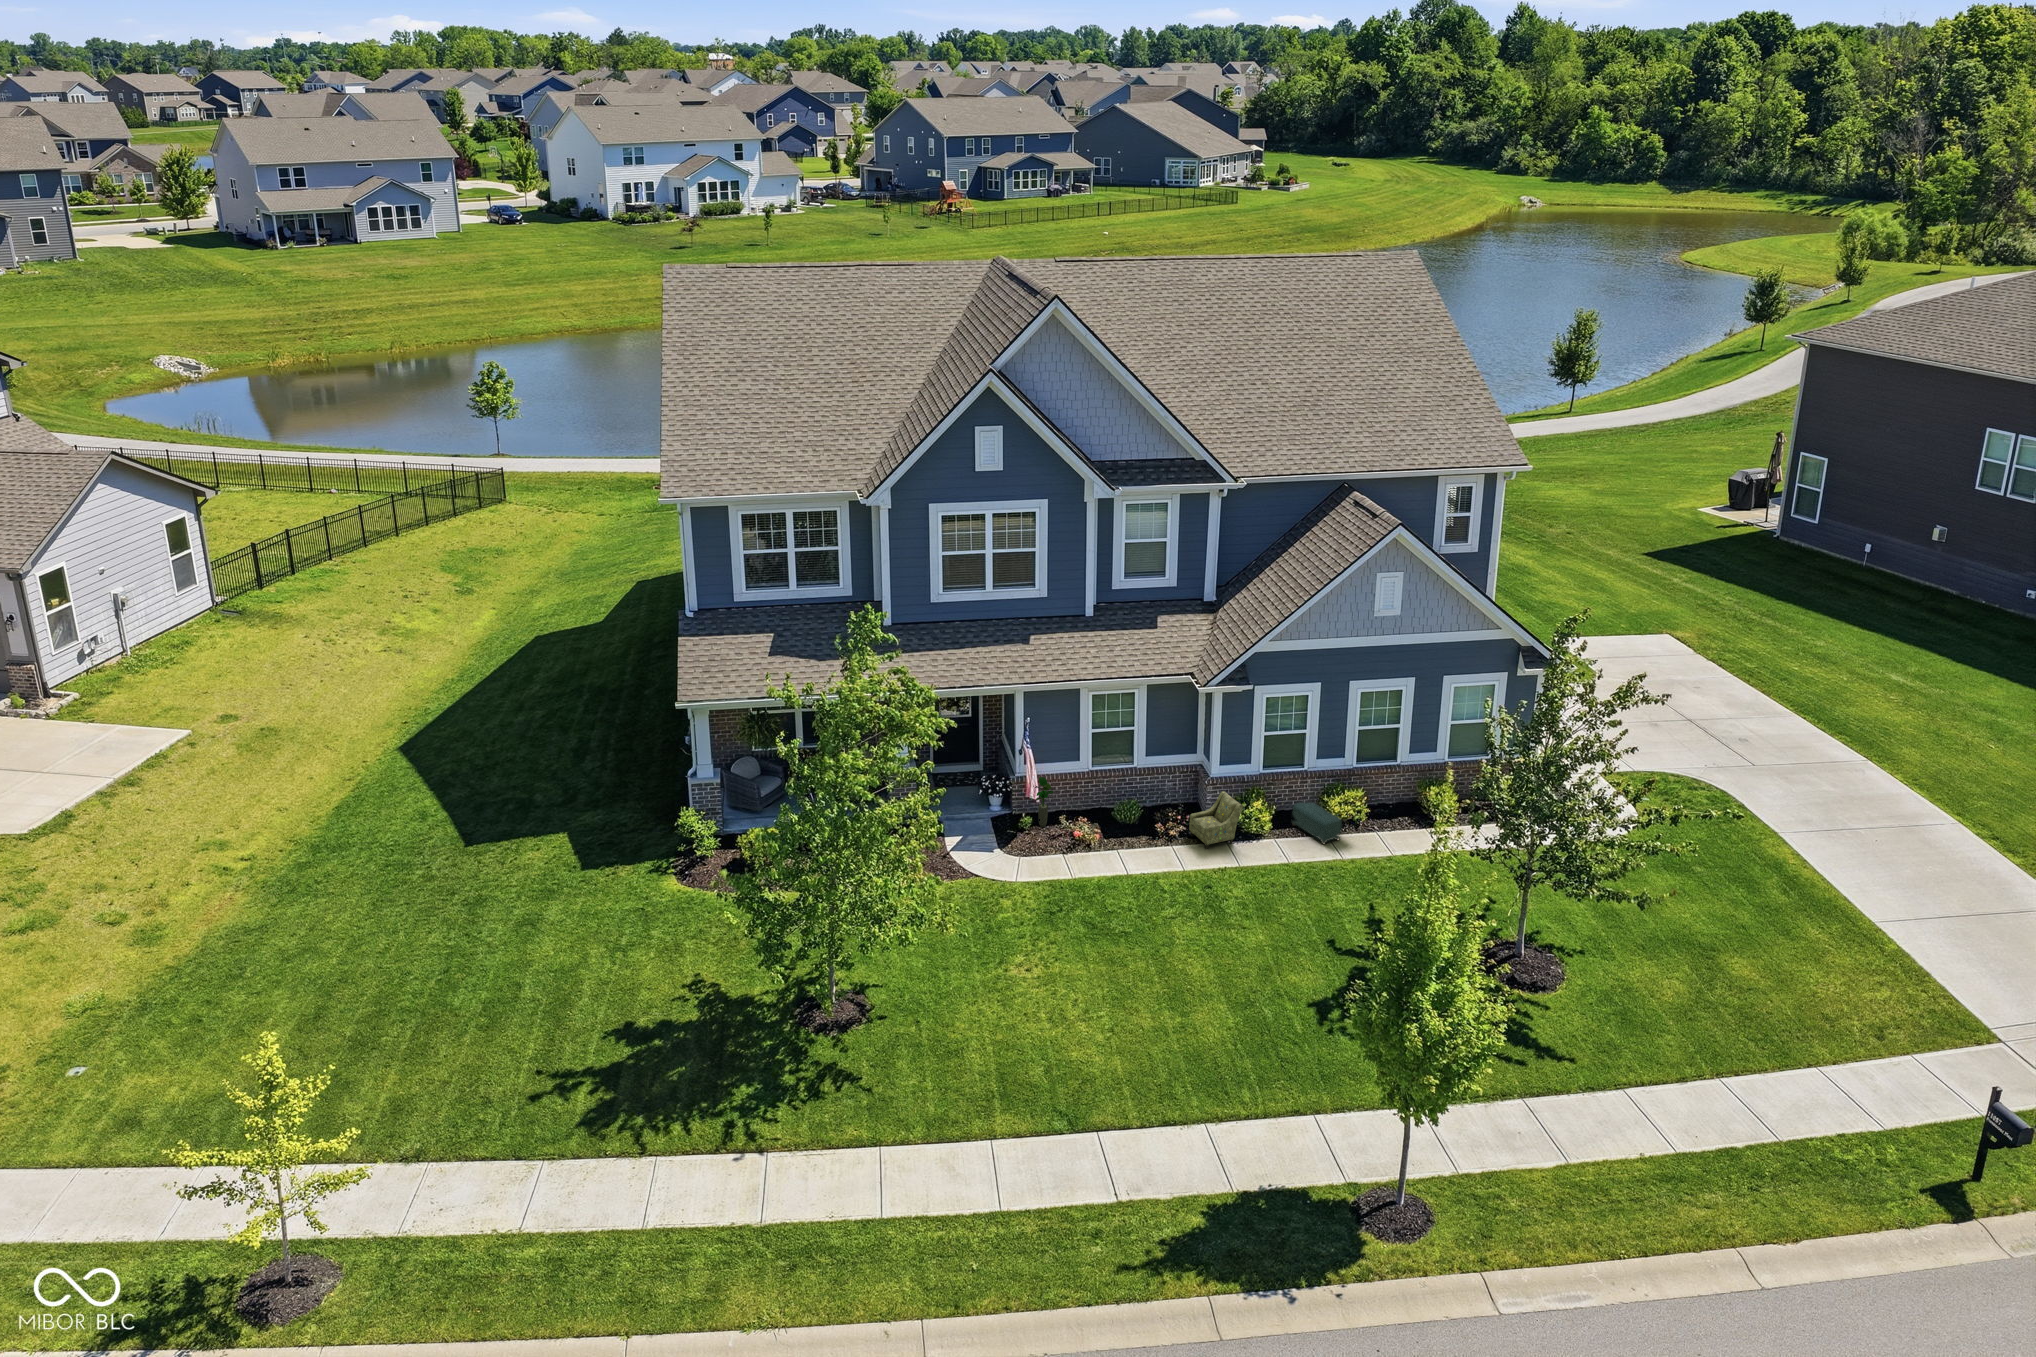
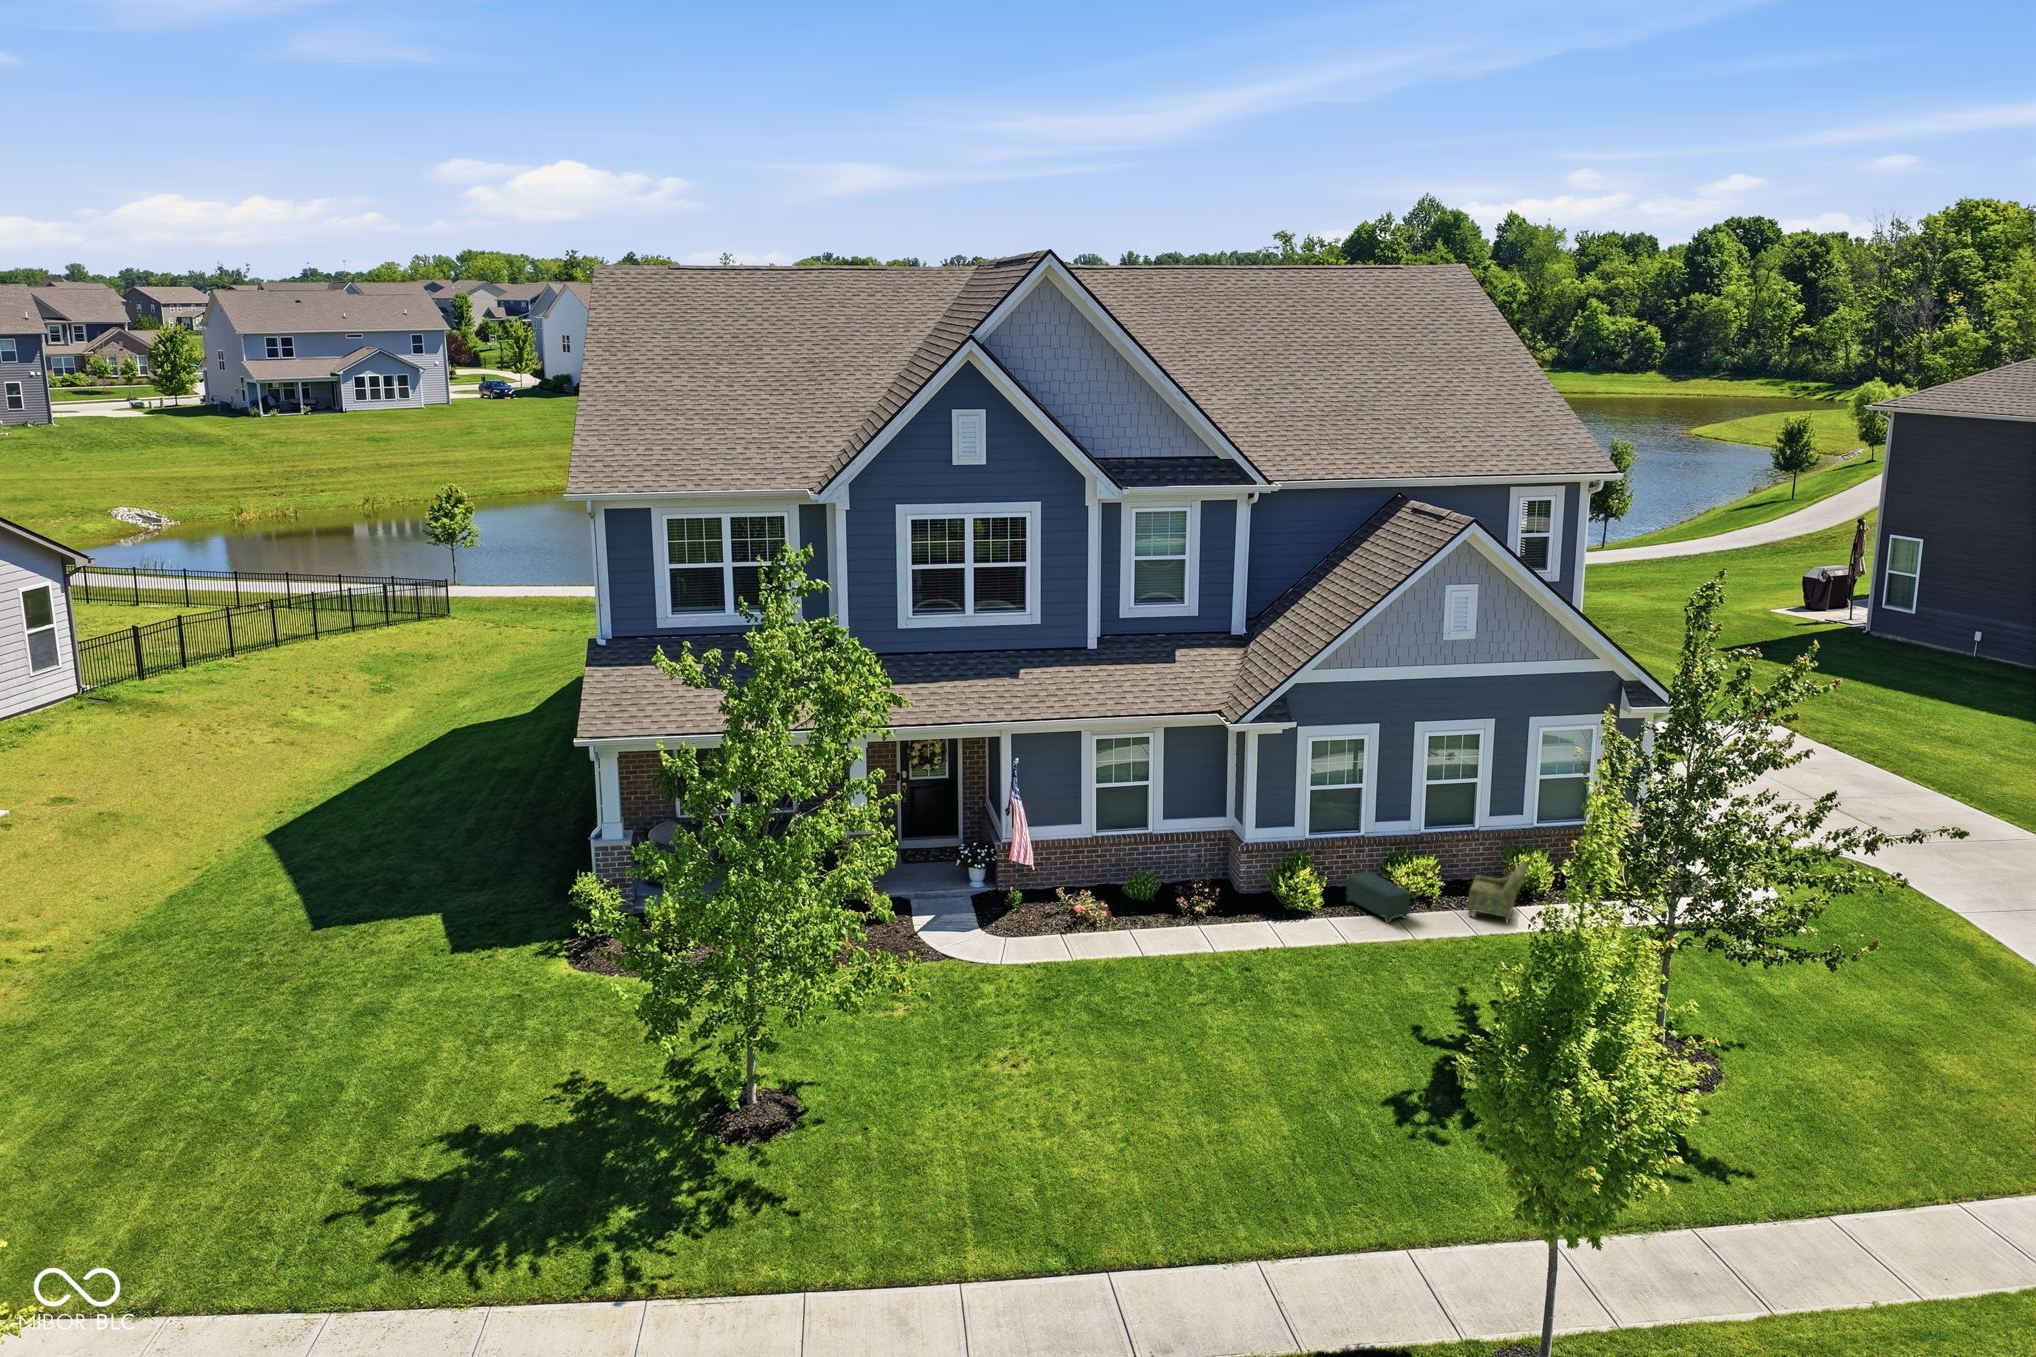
potted plant: present [1035,777,1054,827] -> none [1023,840,1050,904]
armchair: present [1189,791,1243,849] -> present [1468,861,1528,923]

